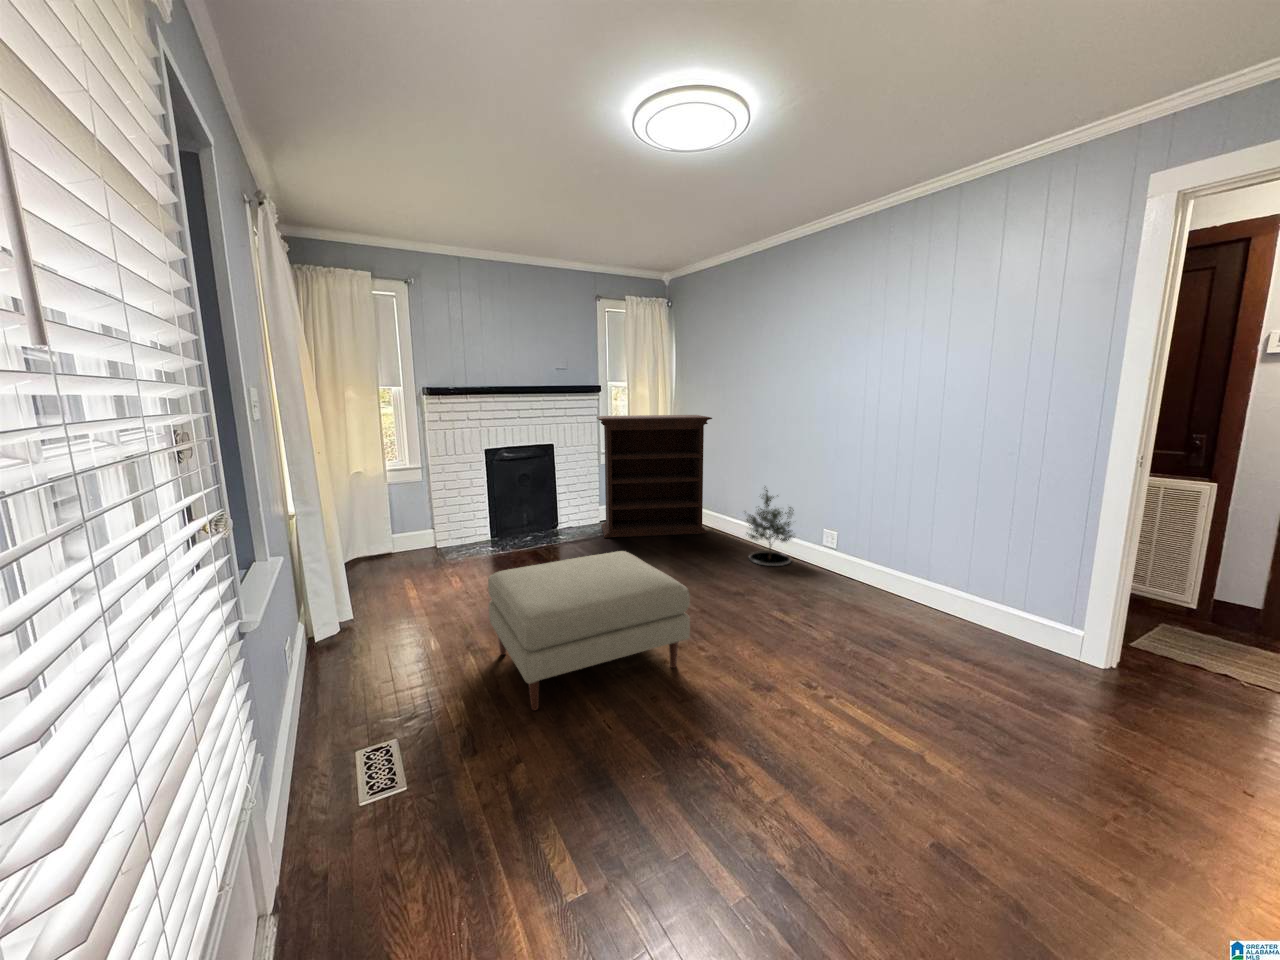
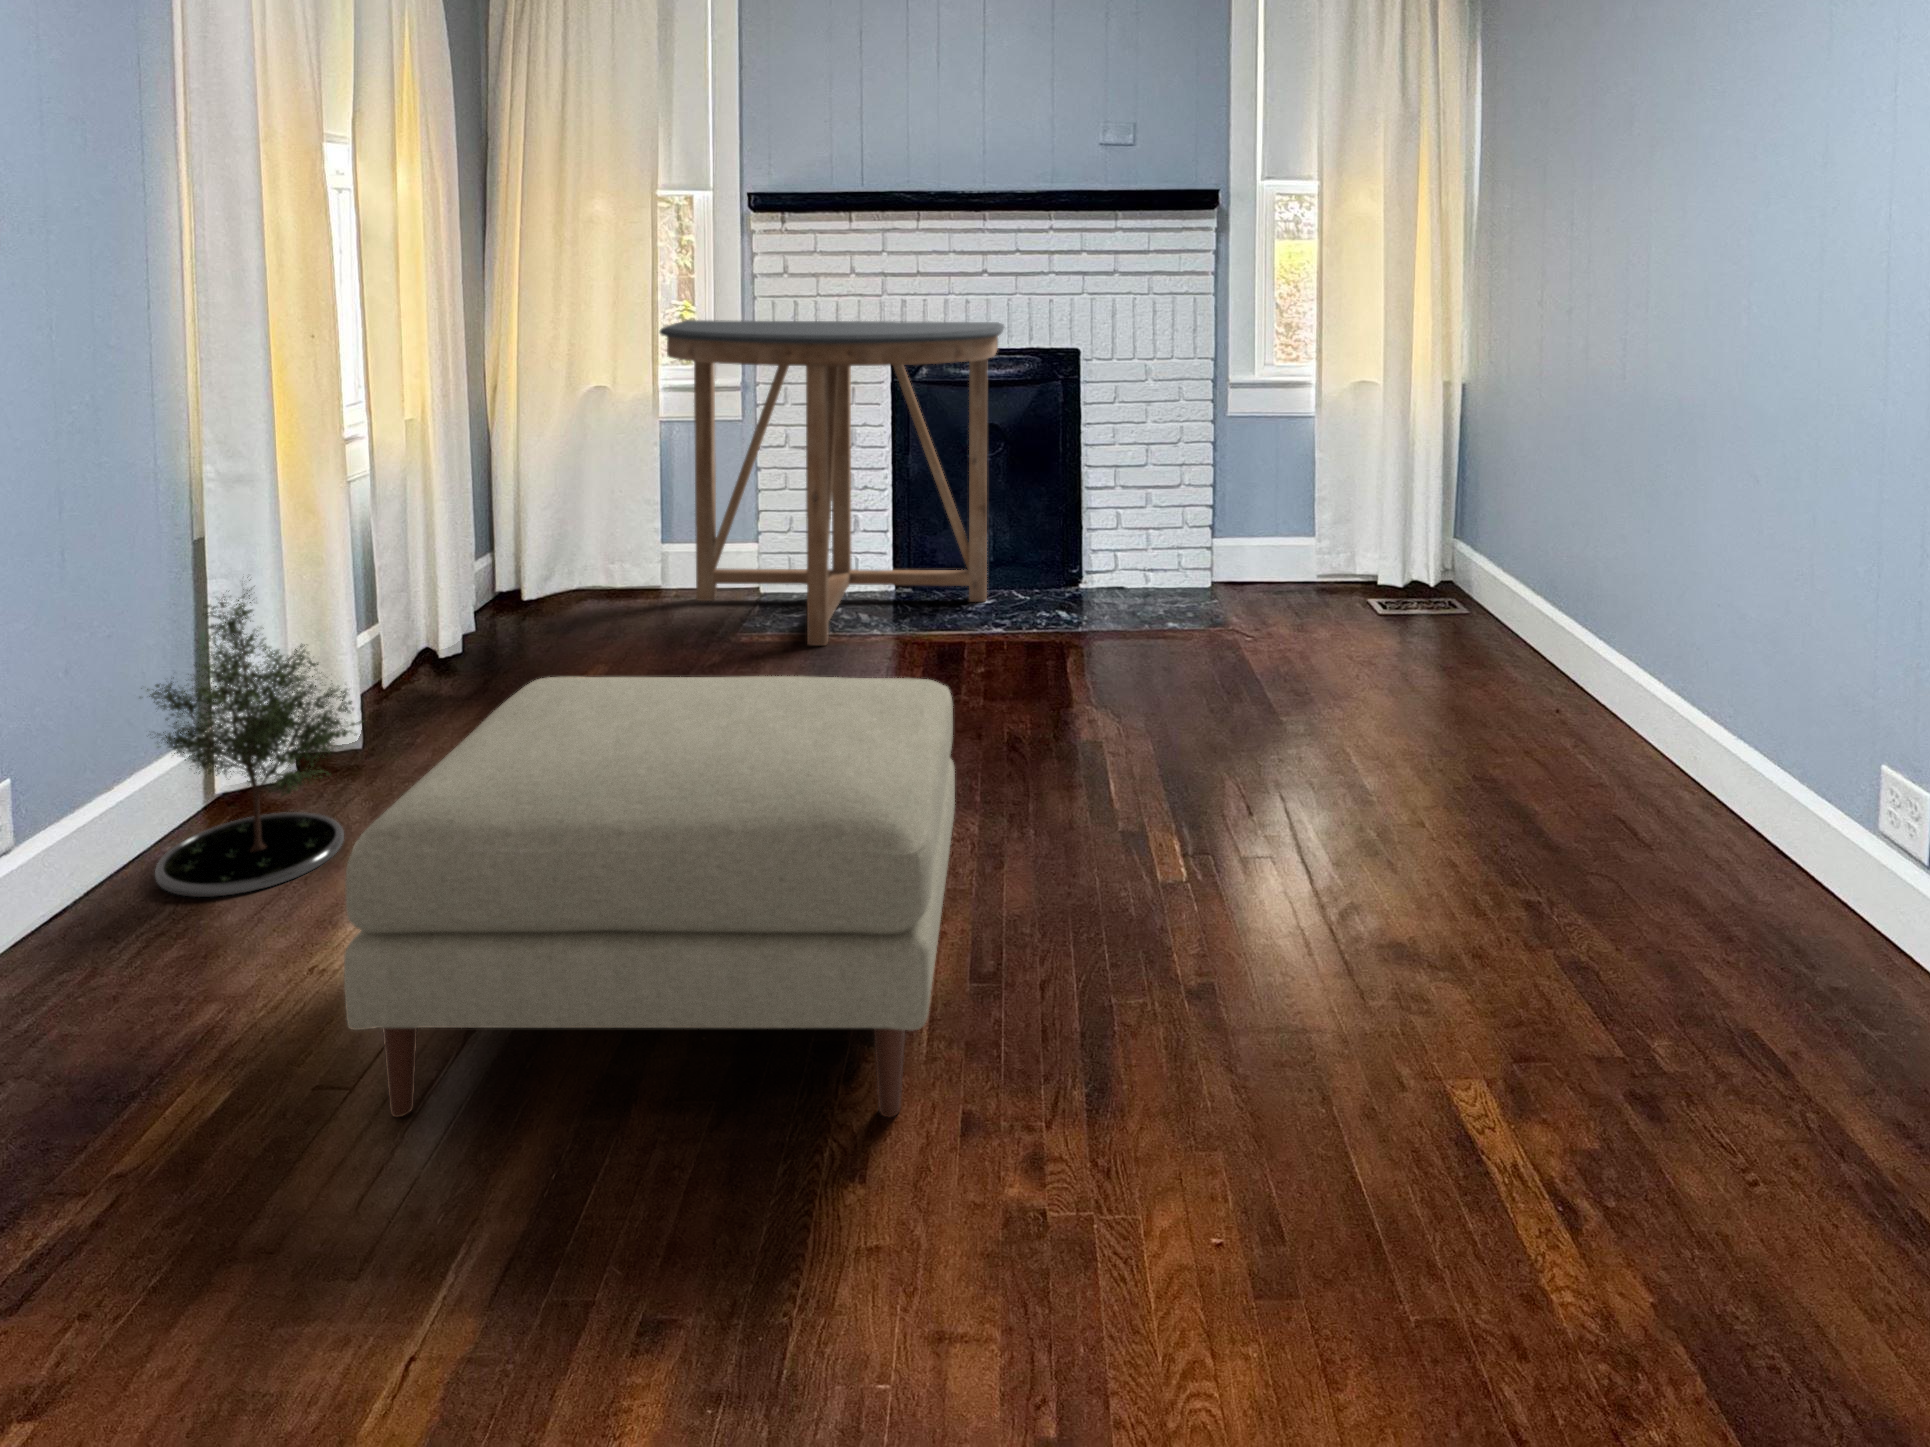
bookshelf: present [597,415,712,538] -> none [1166,275,1524,670]
console table: none [399,436,539,562] -> present [660,320,1004,646]
potted tree: present [745,490,795,566] -> present [141,577,364,897]

